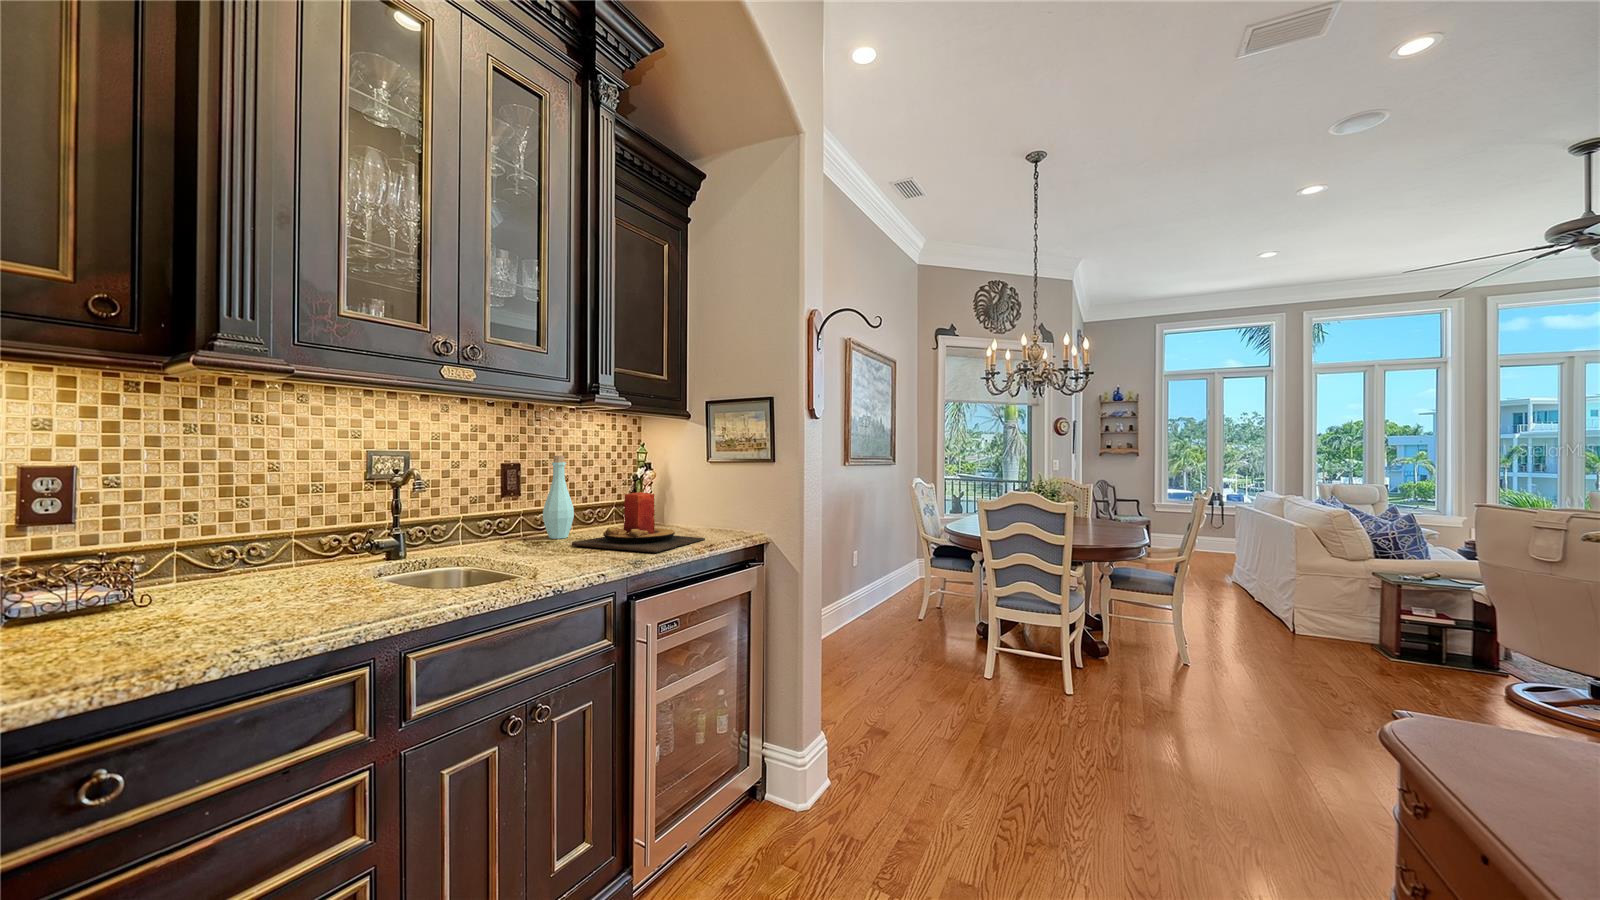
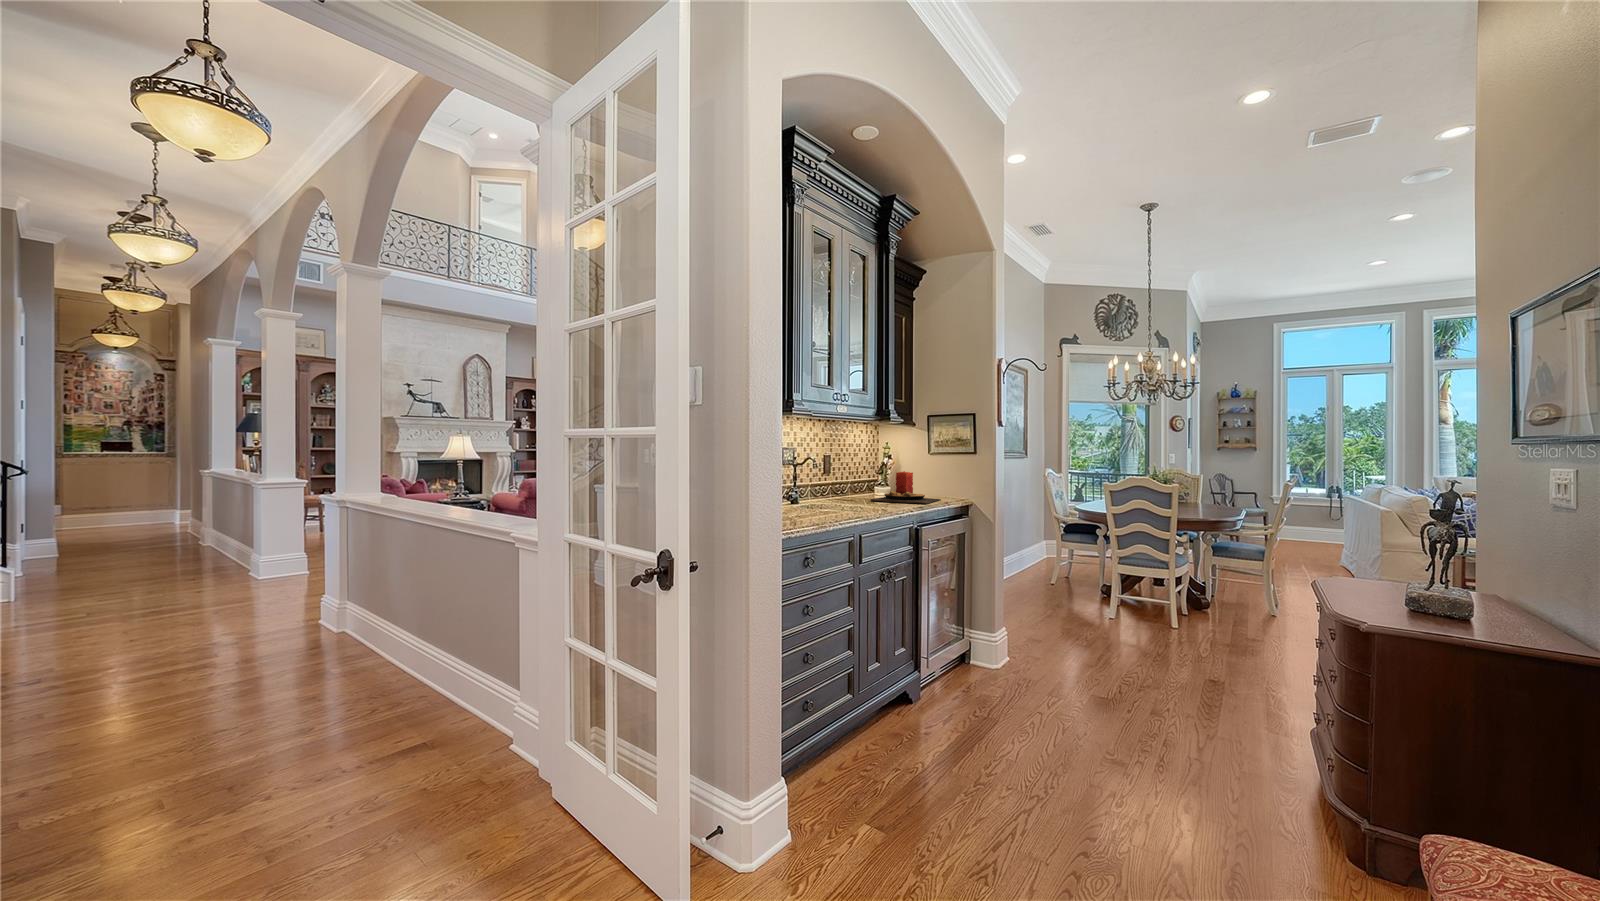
bottle: present [543,456,574,539] -> none [842,450,860,499]

